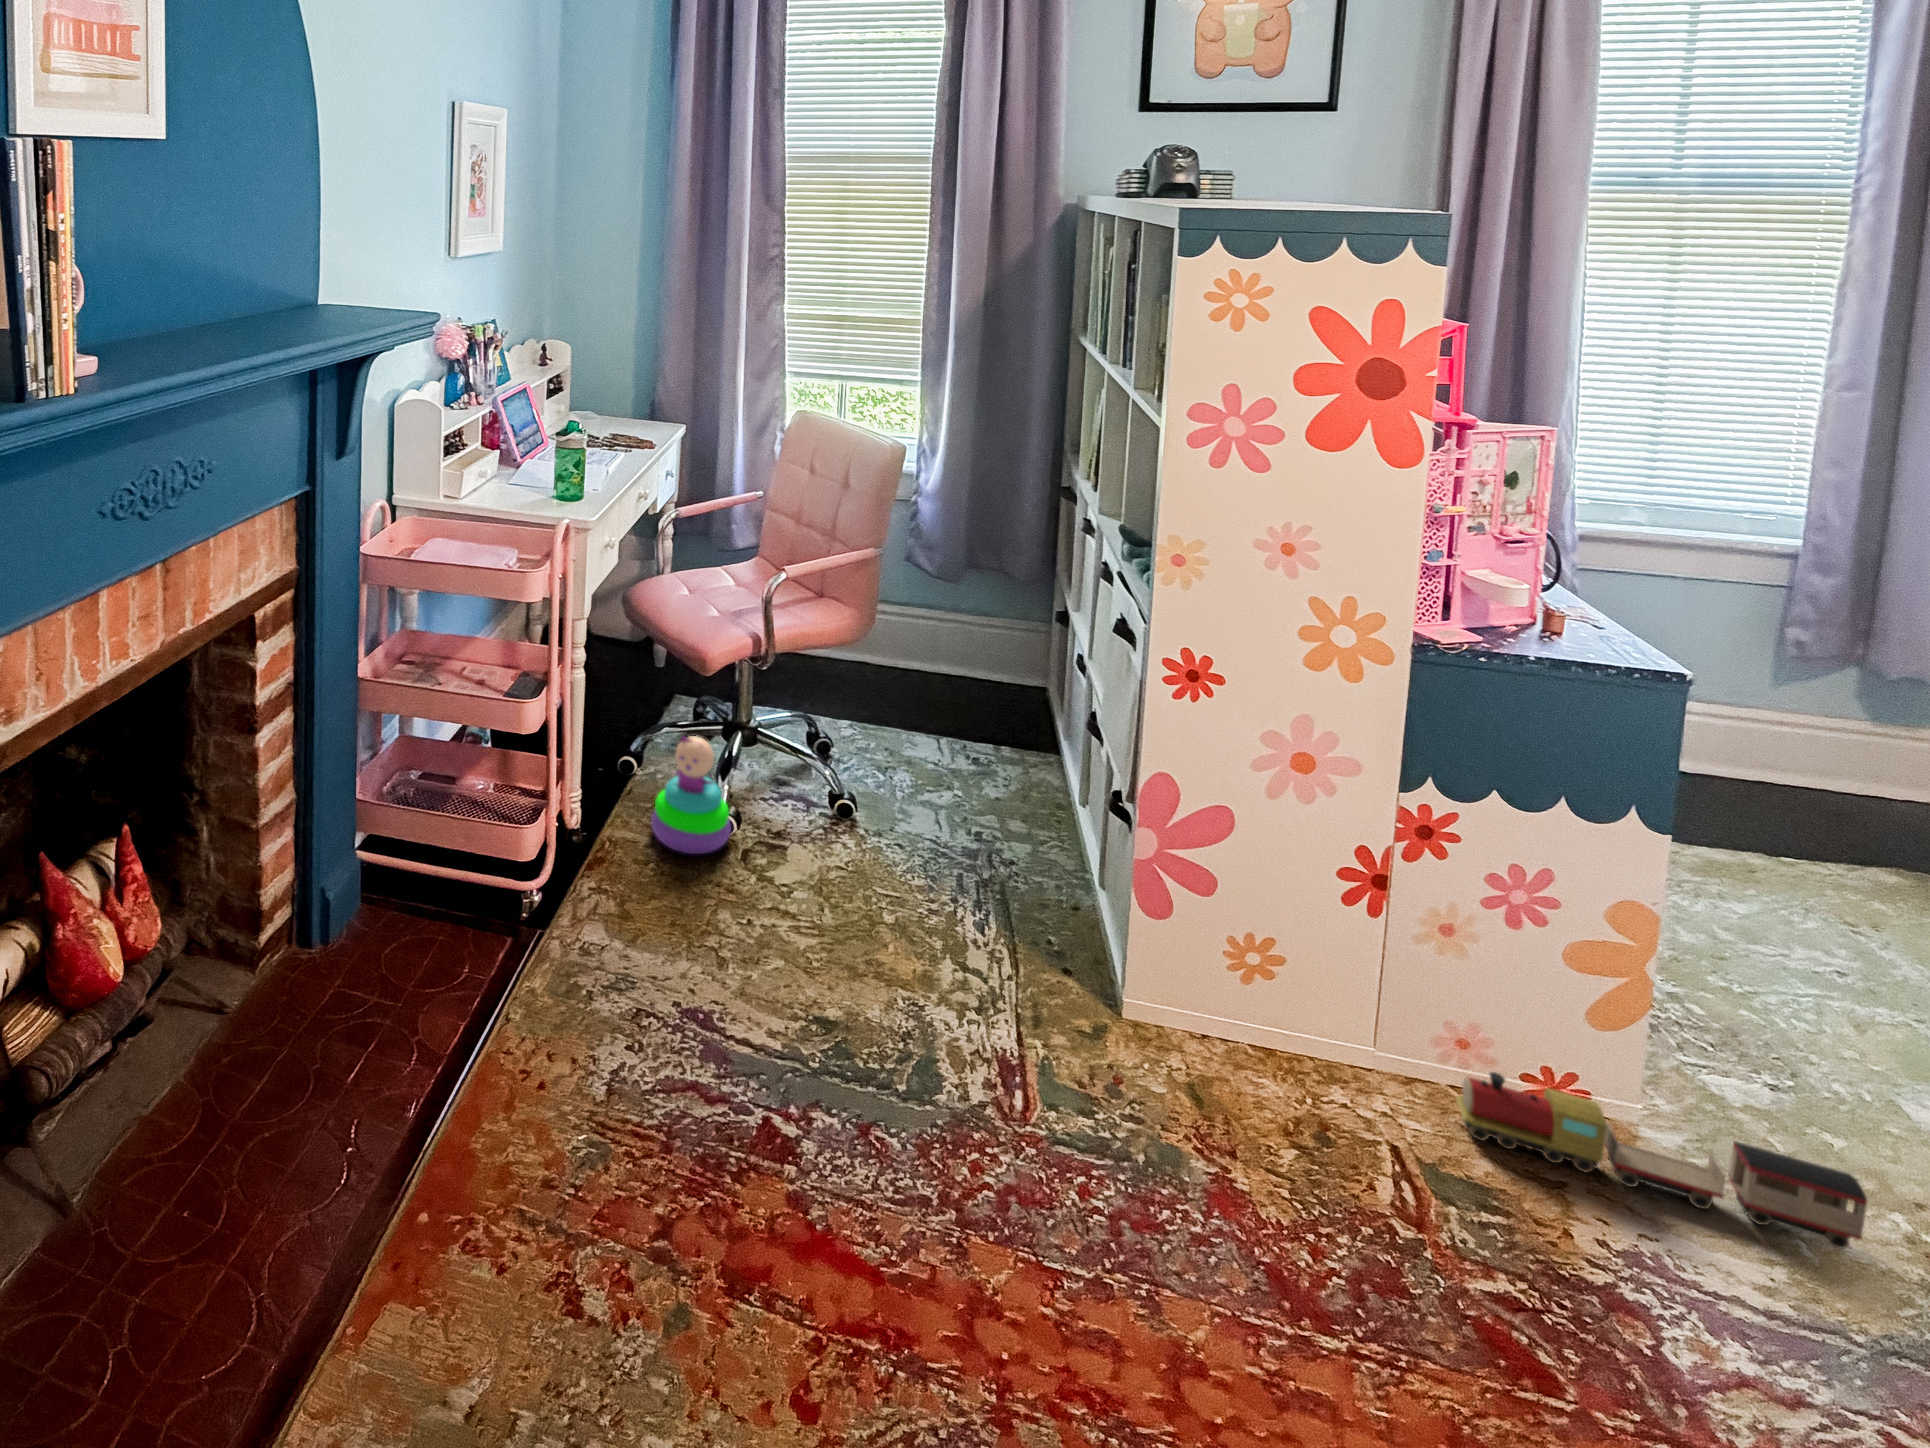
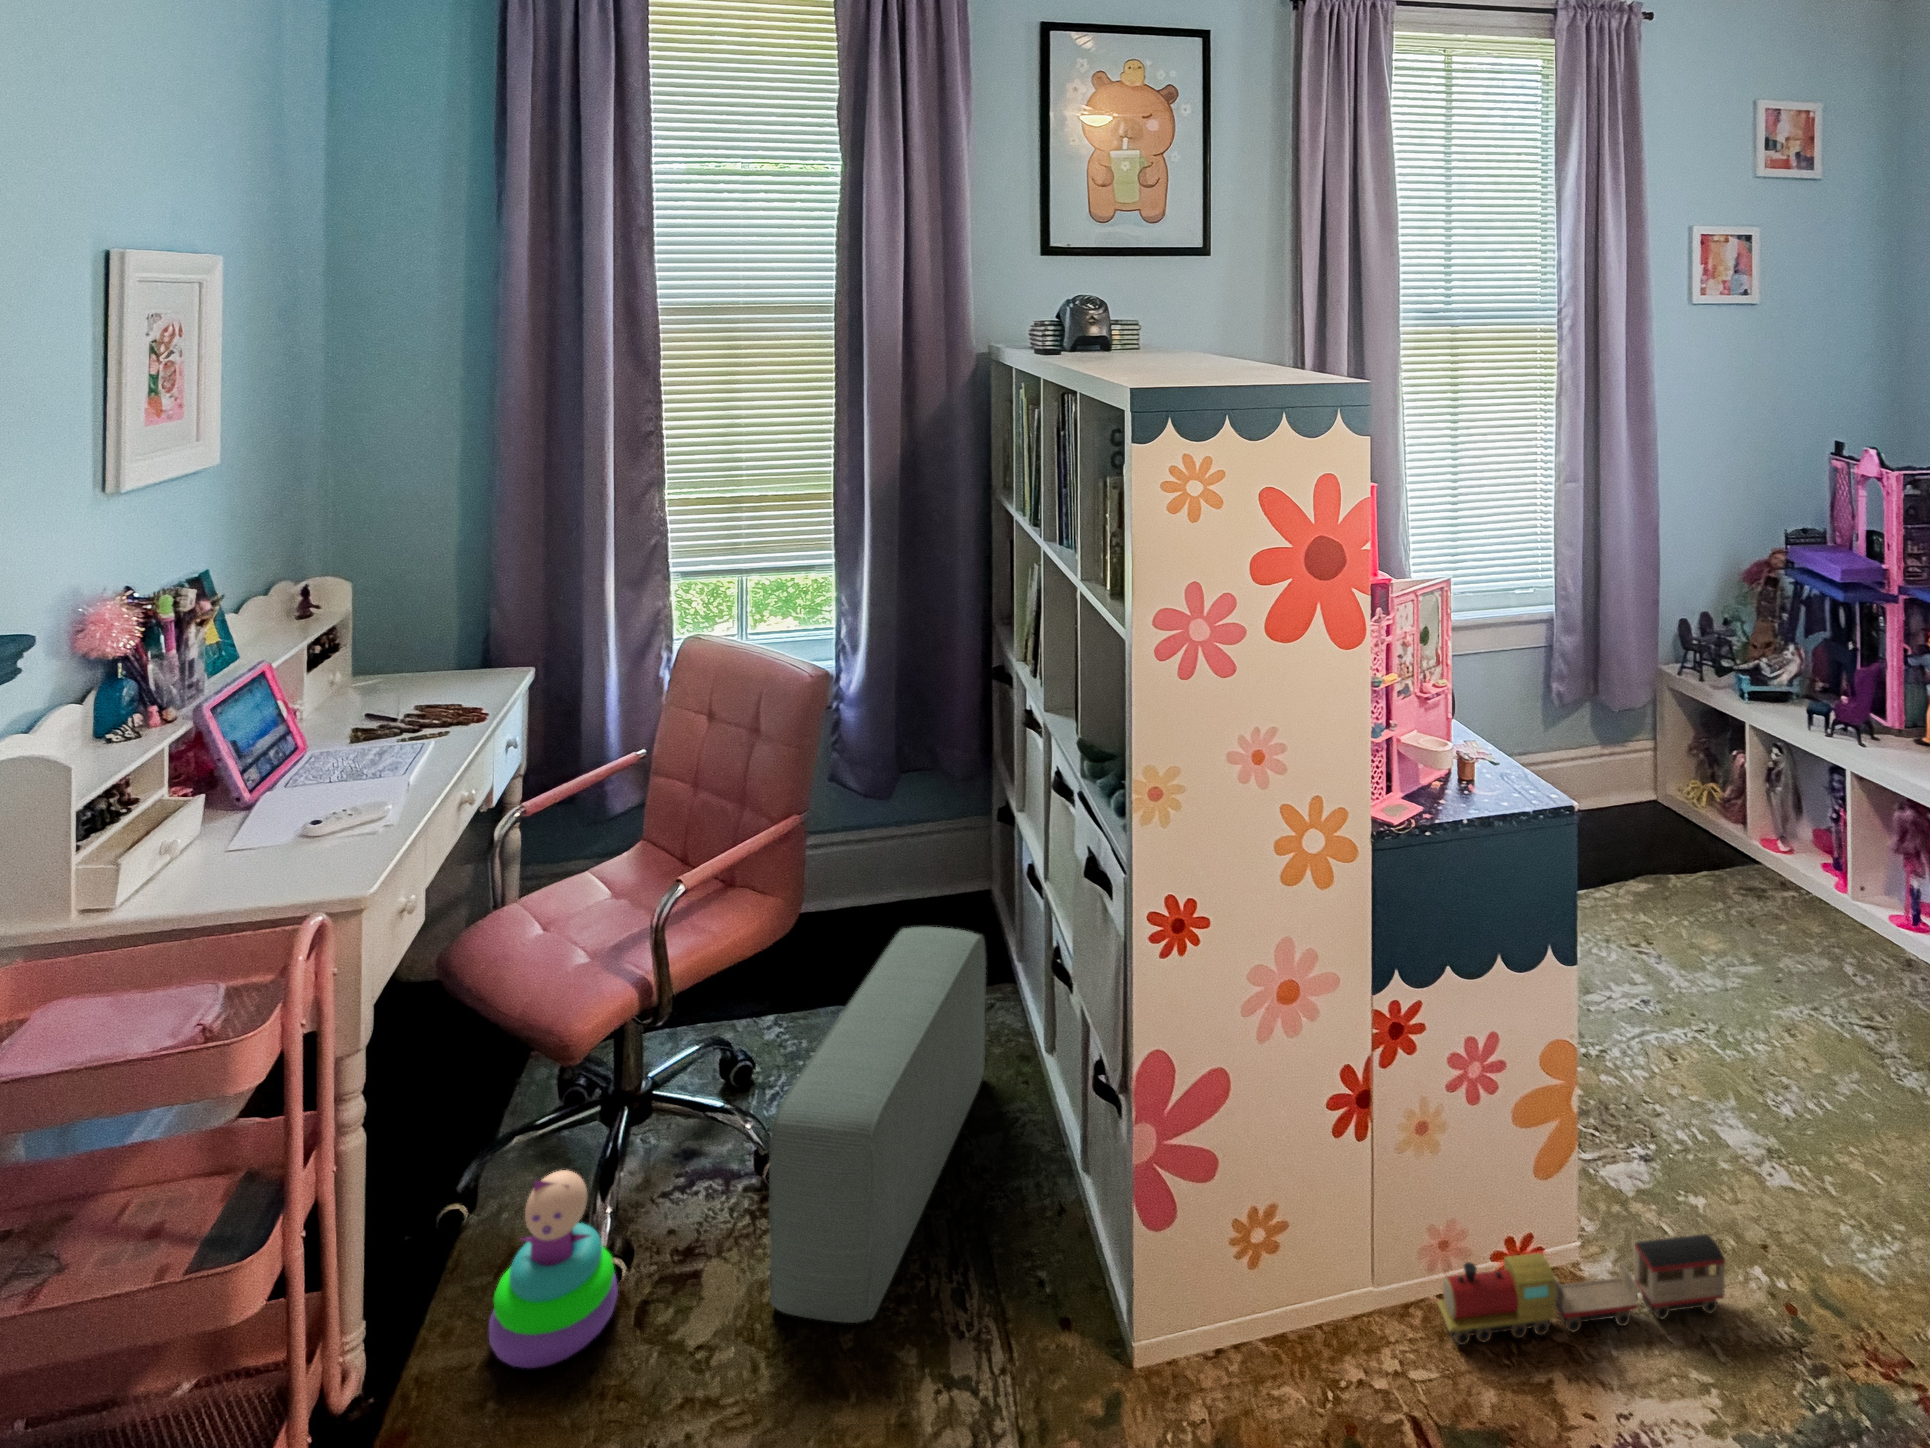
pouf: none [833,665,1026,912] -> present [769,927,986,1323]

